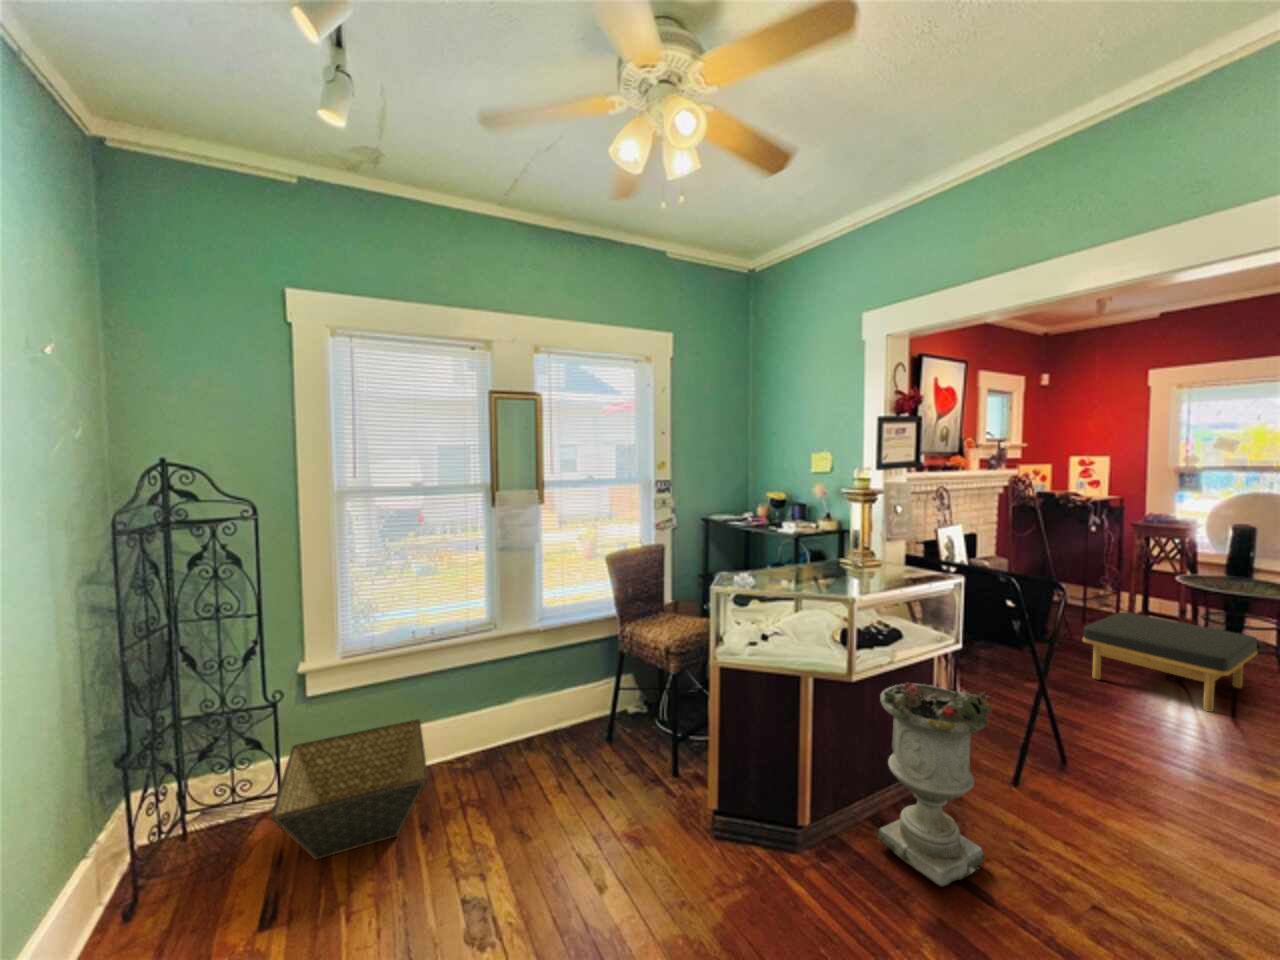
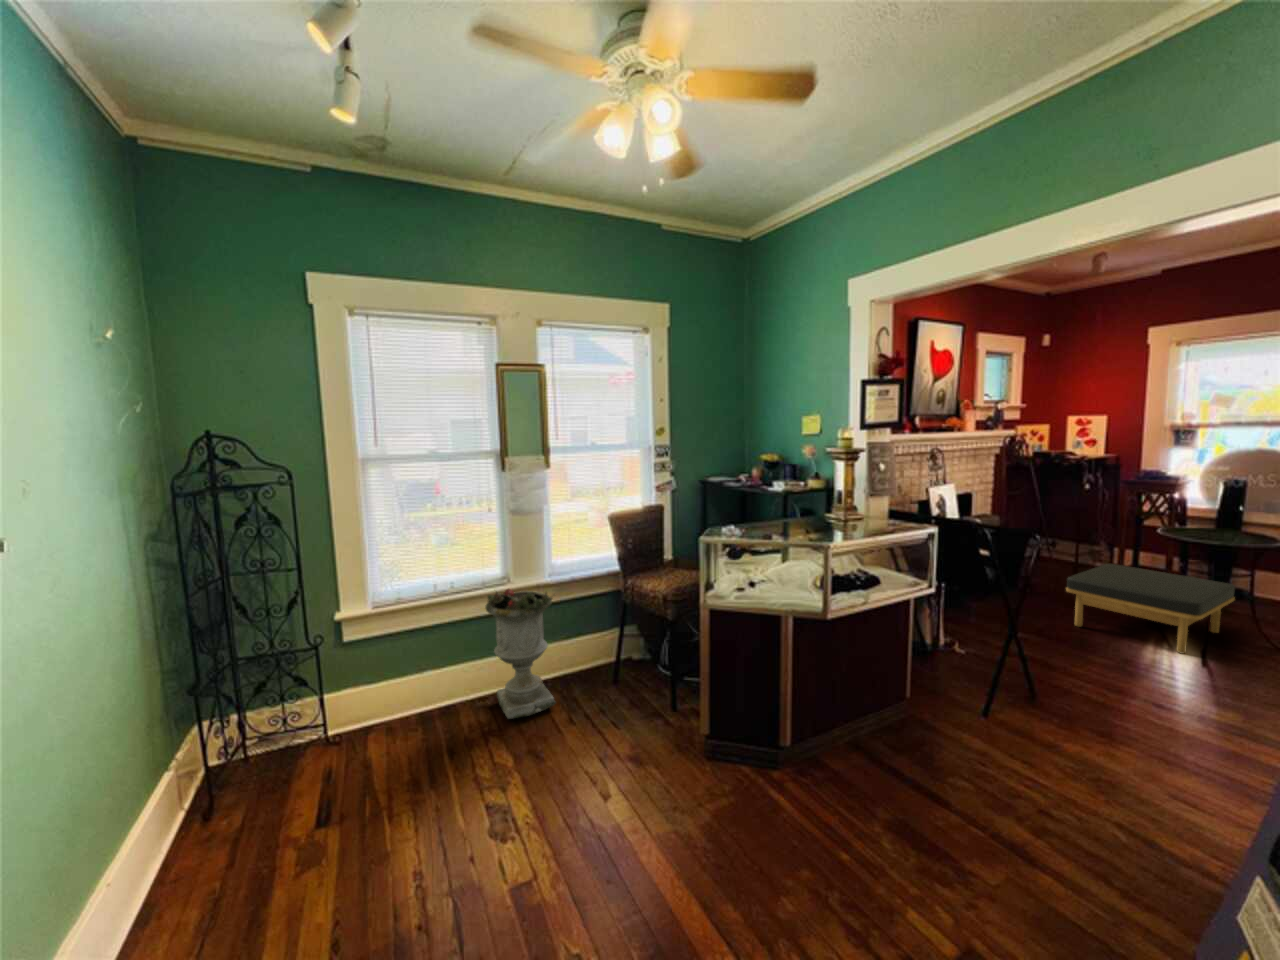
planter: present [878,682,993,886] -> present [485,589,555,719]
basket: present [270,719,428,860] -> none [318,661,453,777]

